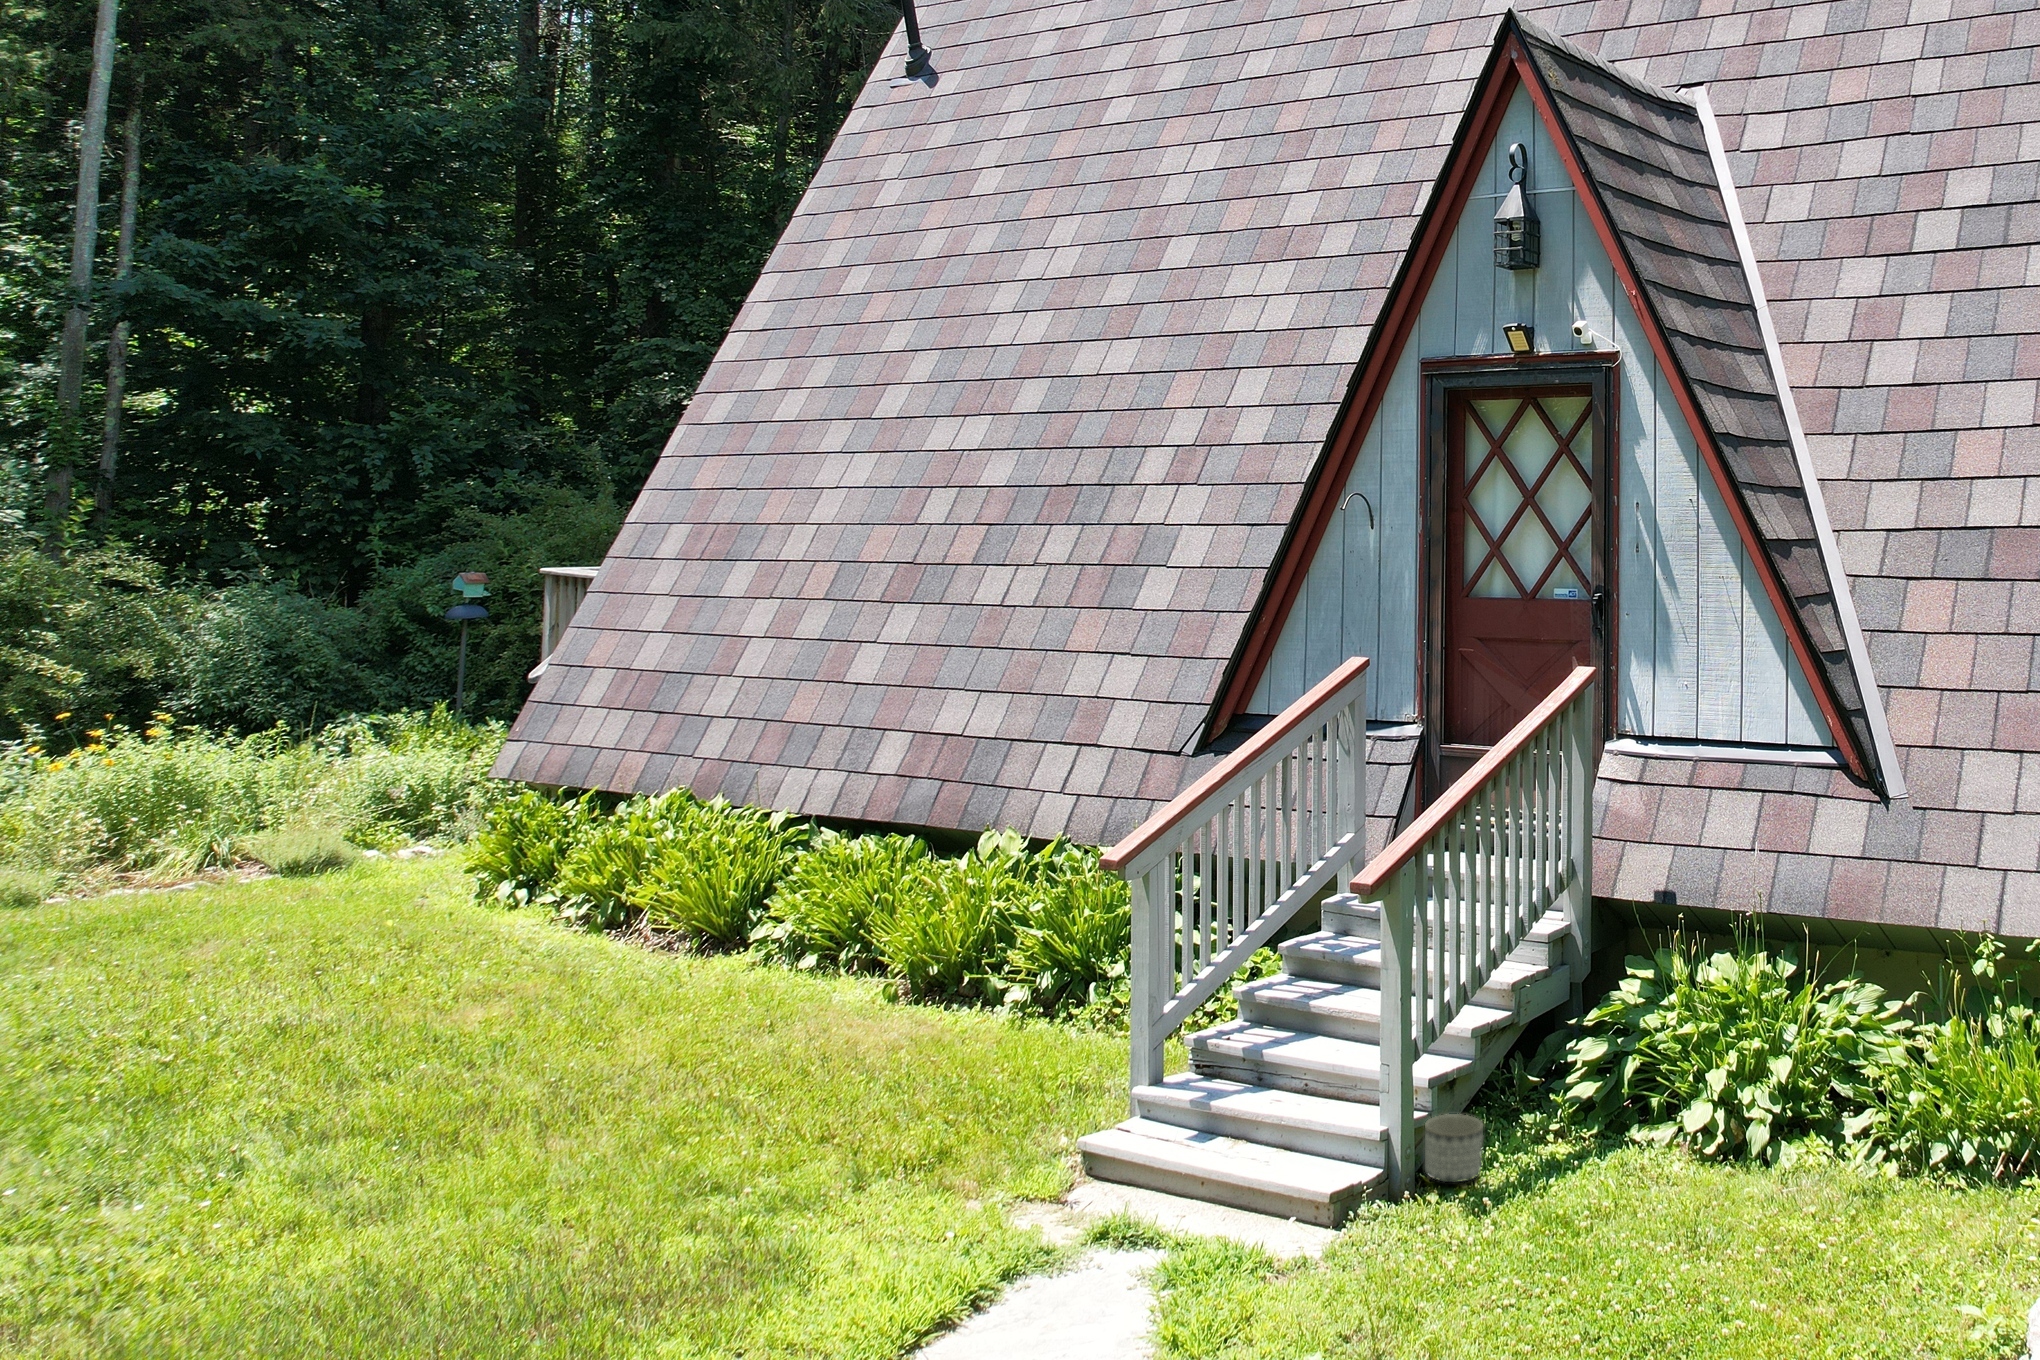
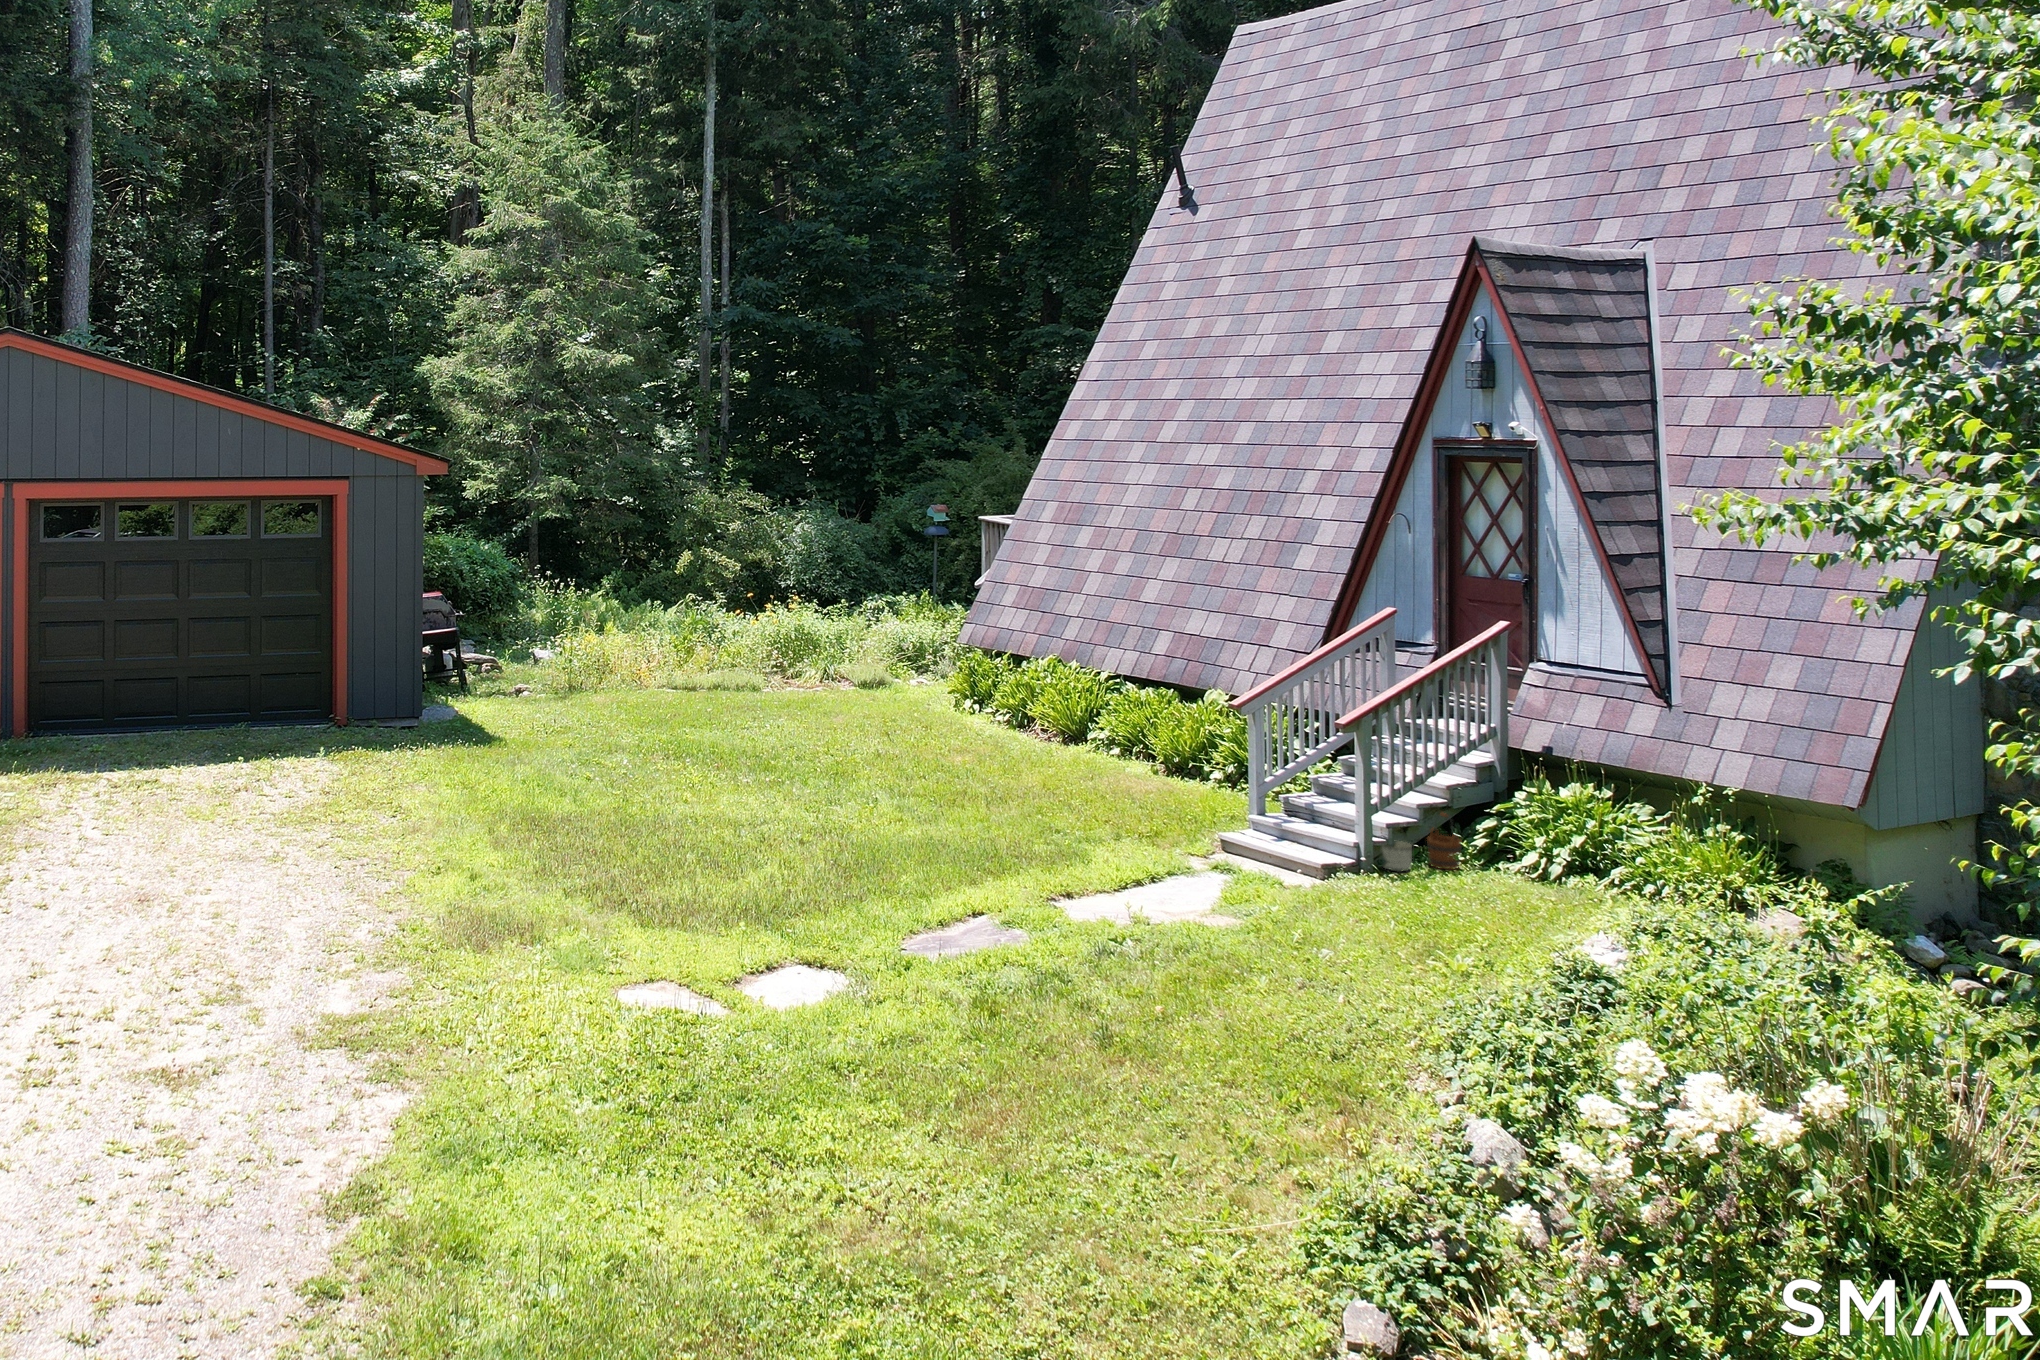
wooden bucket: none [1491,1039,1553,1155] -> present [1427,813,1461,870]

